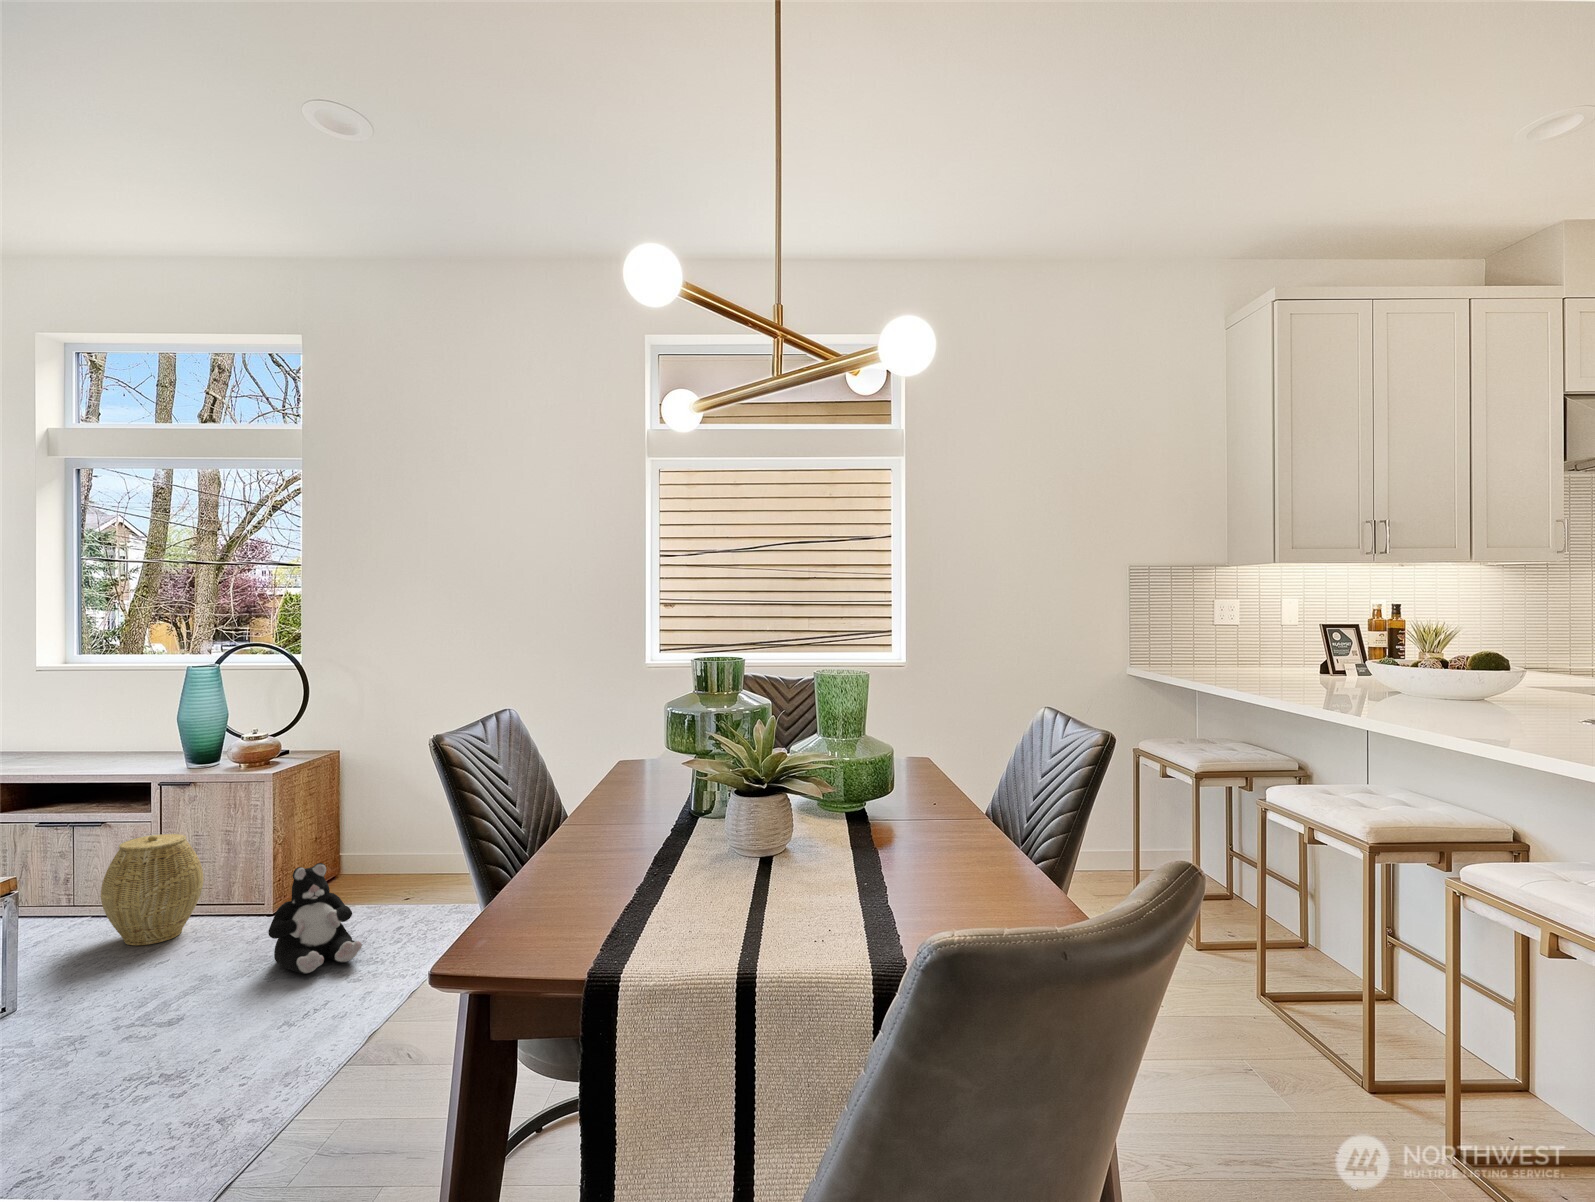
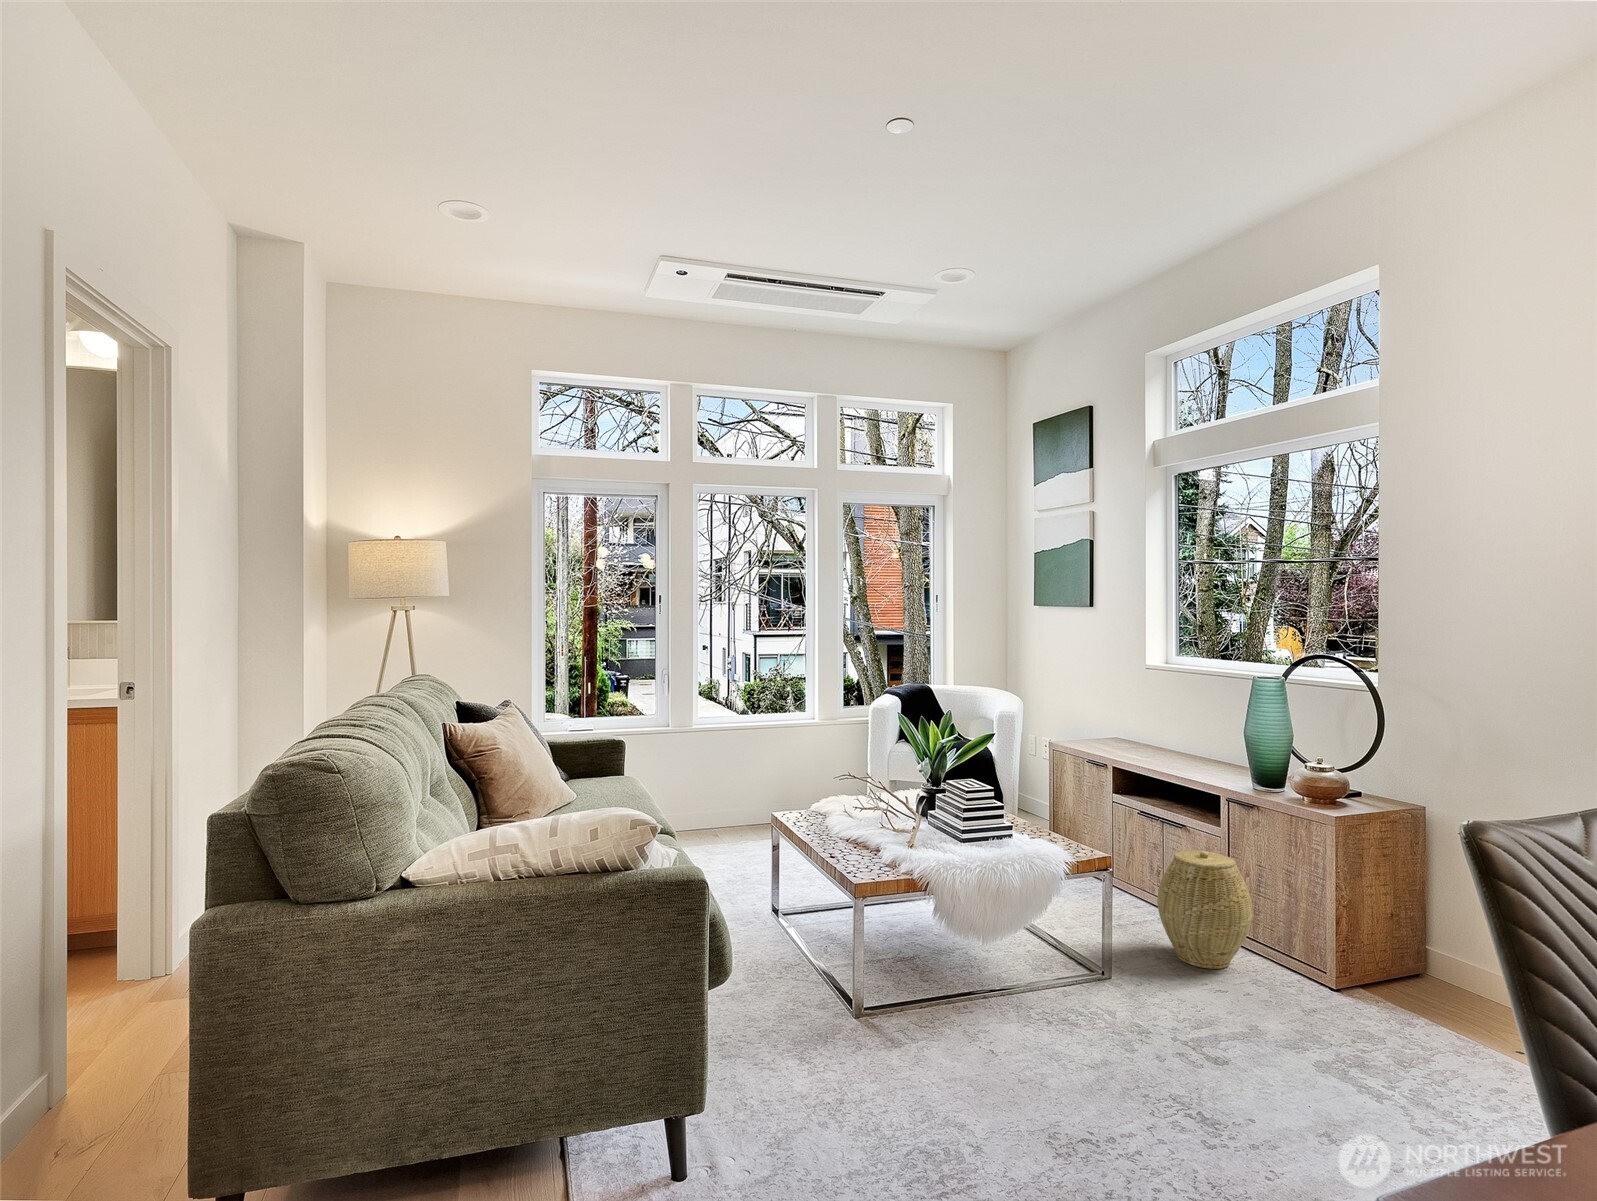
plush toy: present [268,863,362,974] -> none [1269,942,1380,1094]

